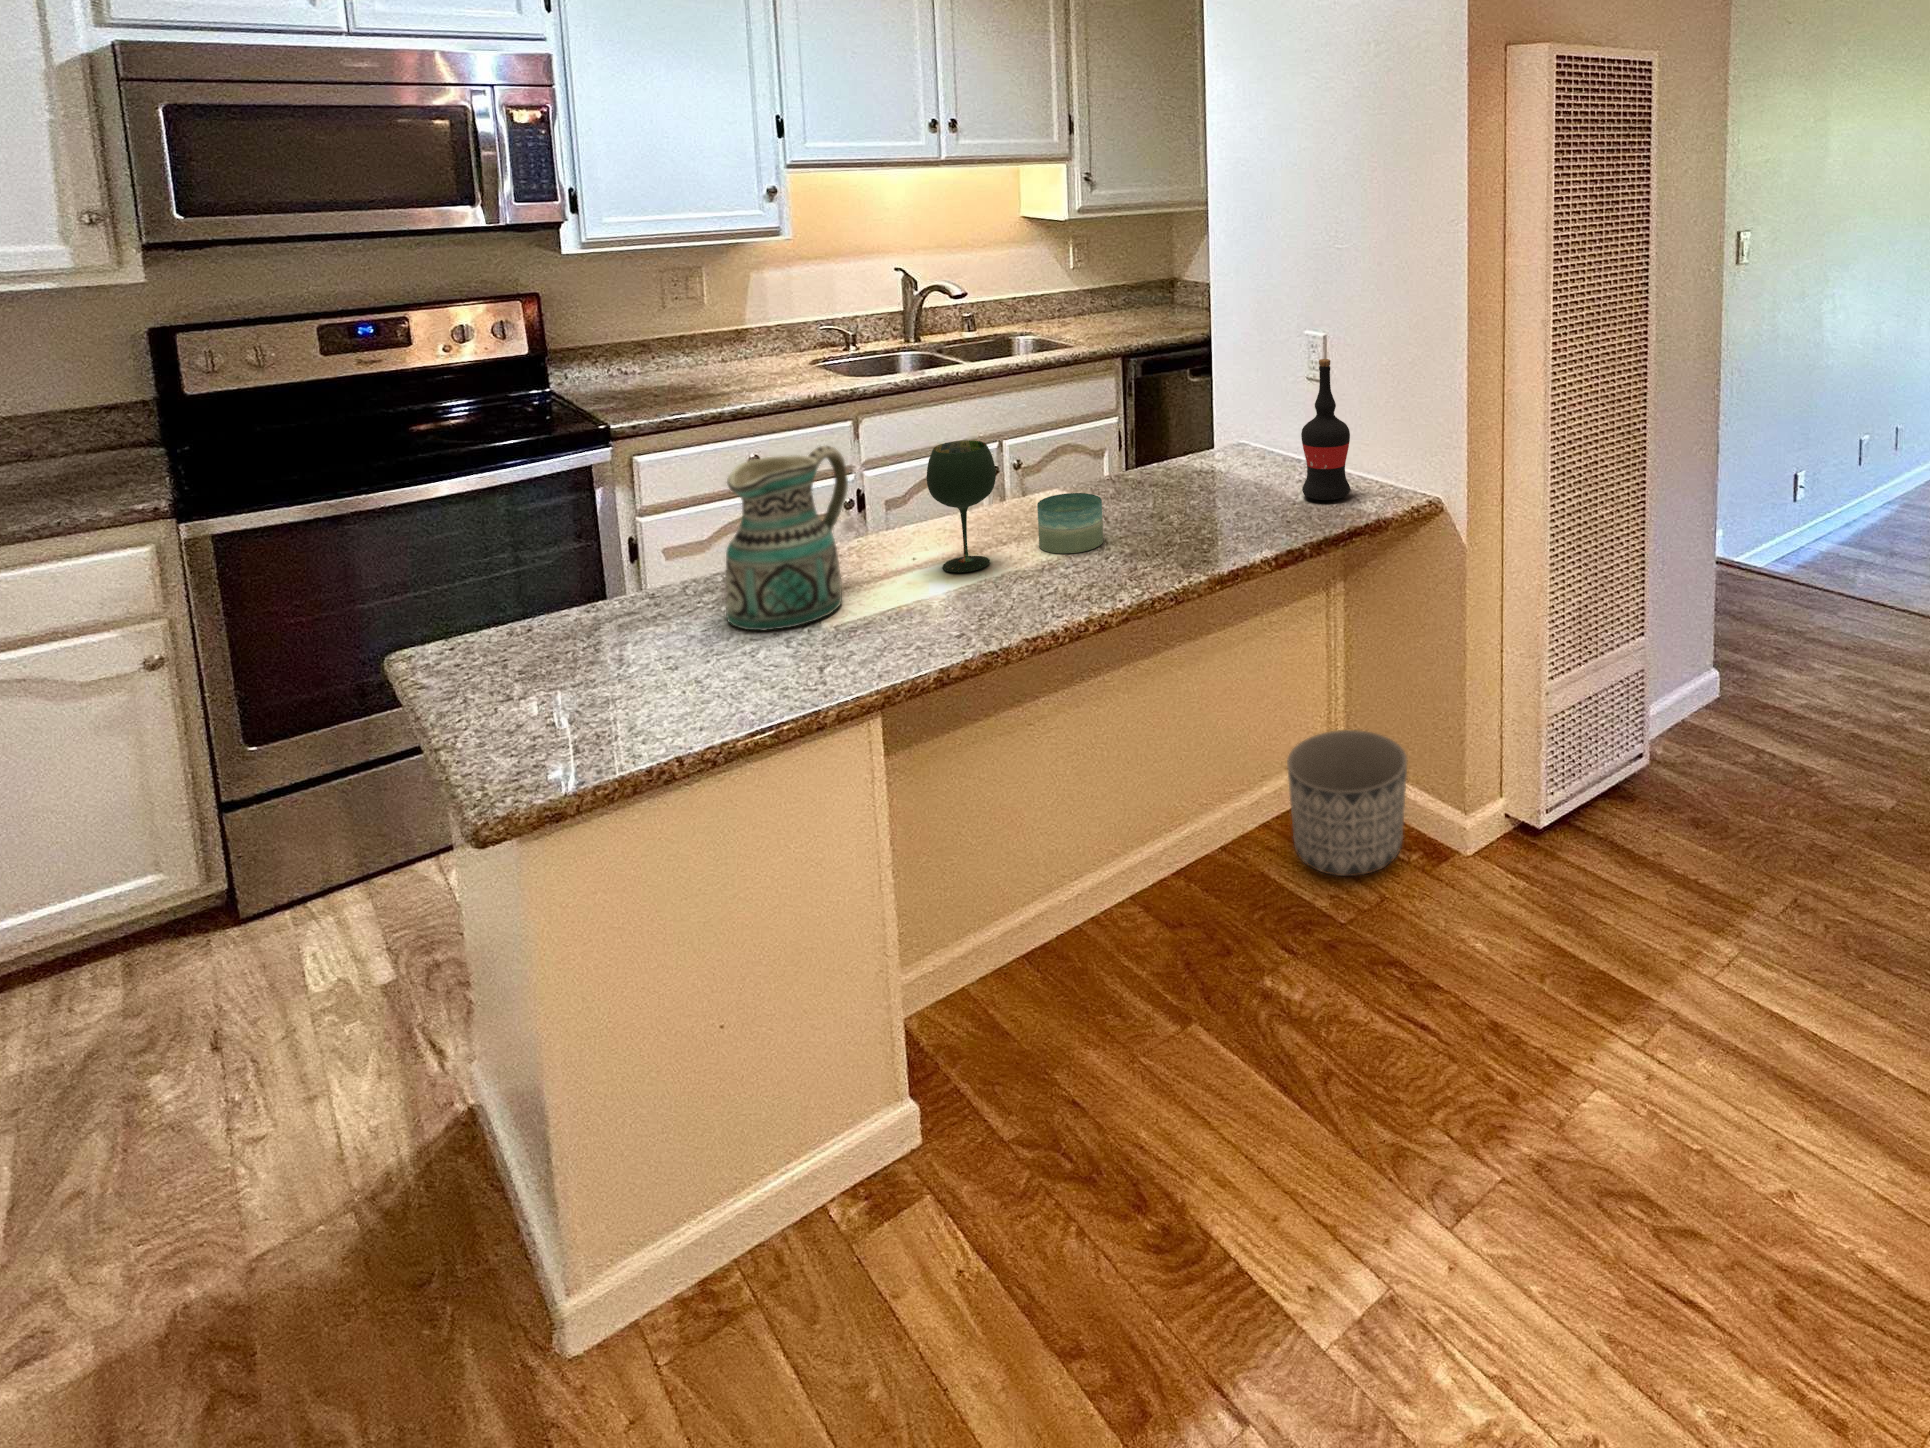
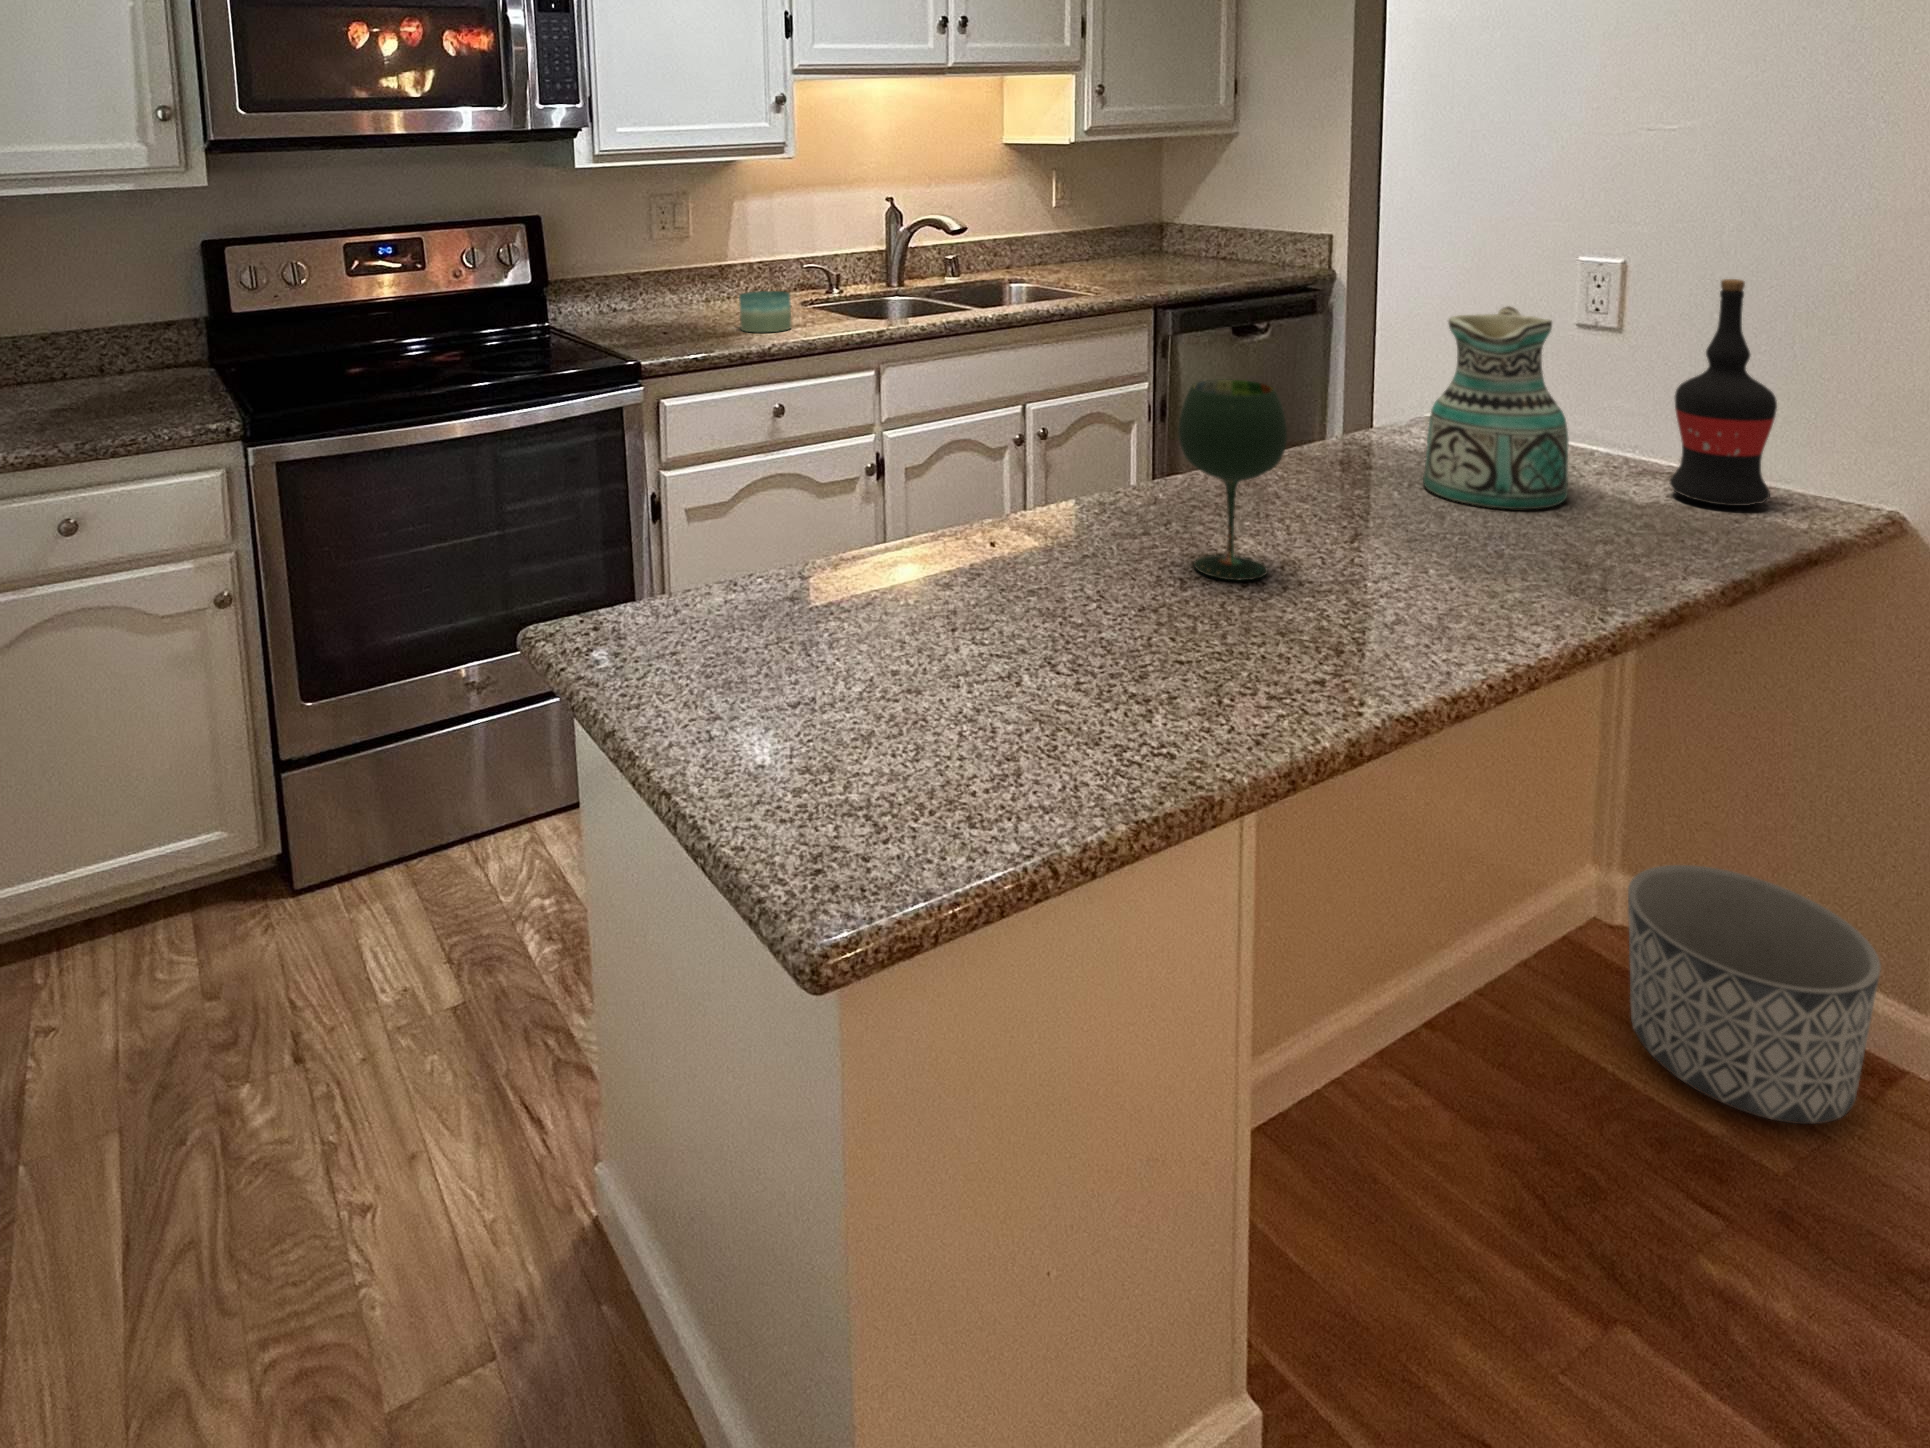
ceramic pitcher: present [725,446,848,631] -> present [1423,306,1569,509]
candle: present [1037,493,1103,553] -> present [739,291,791,332]

